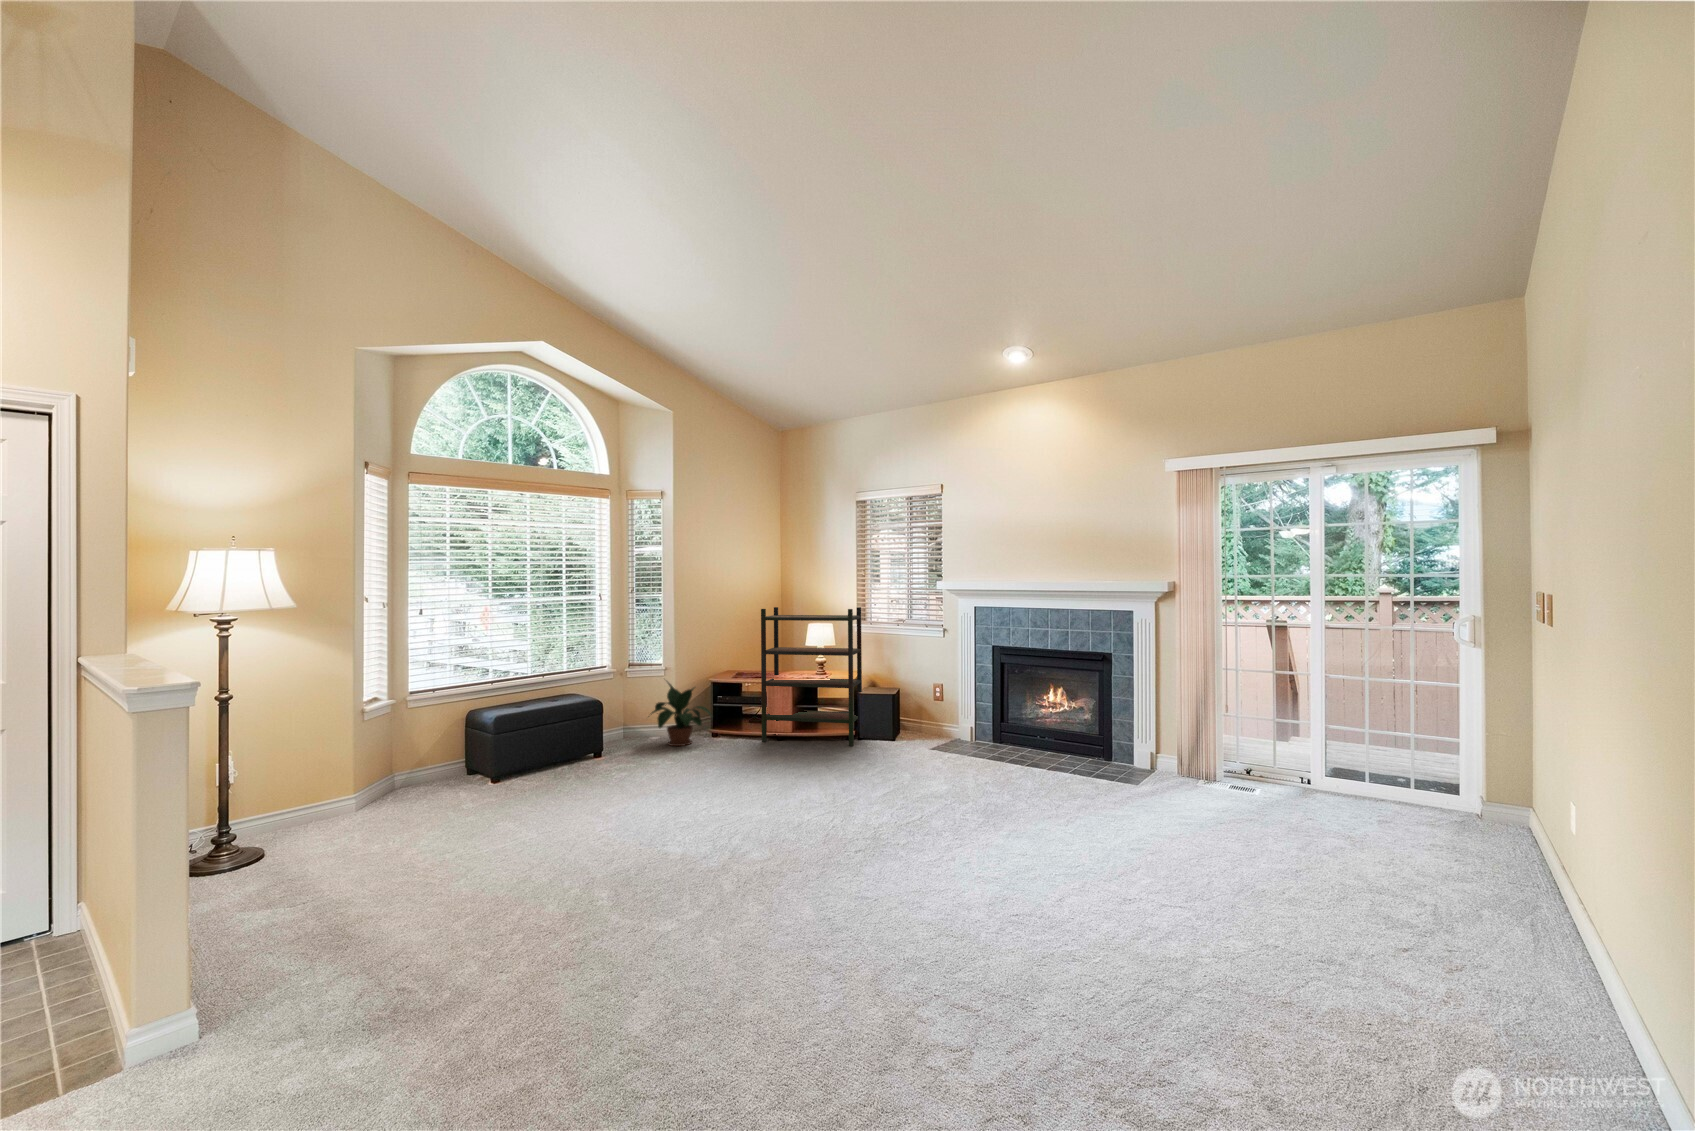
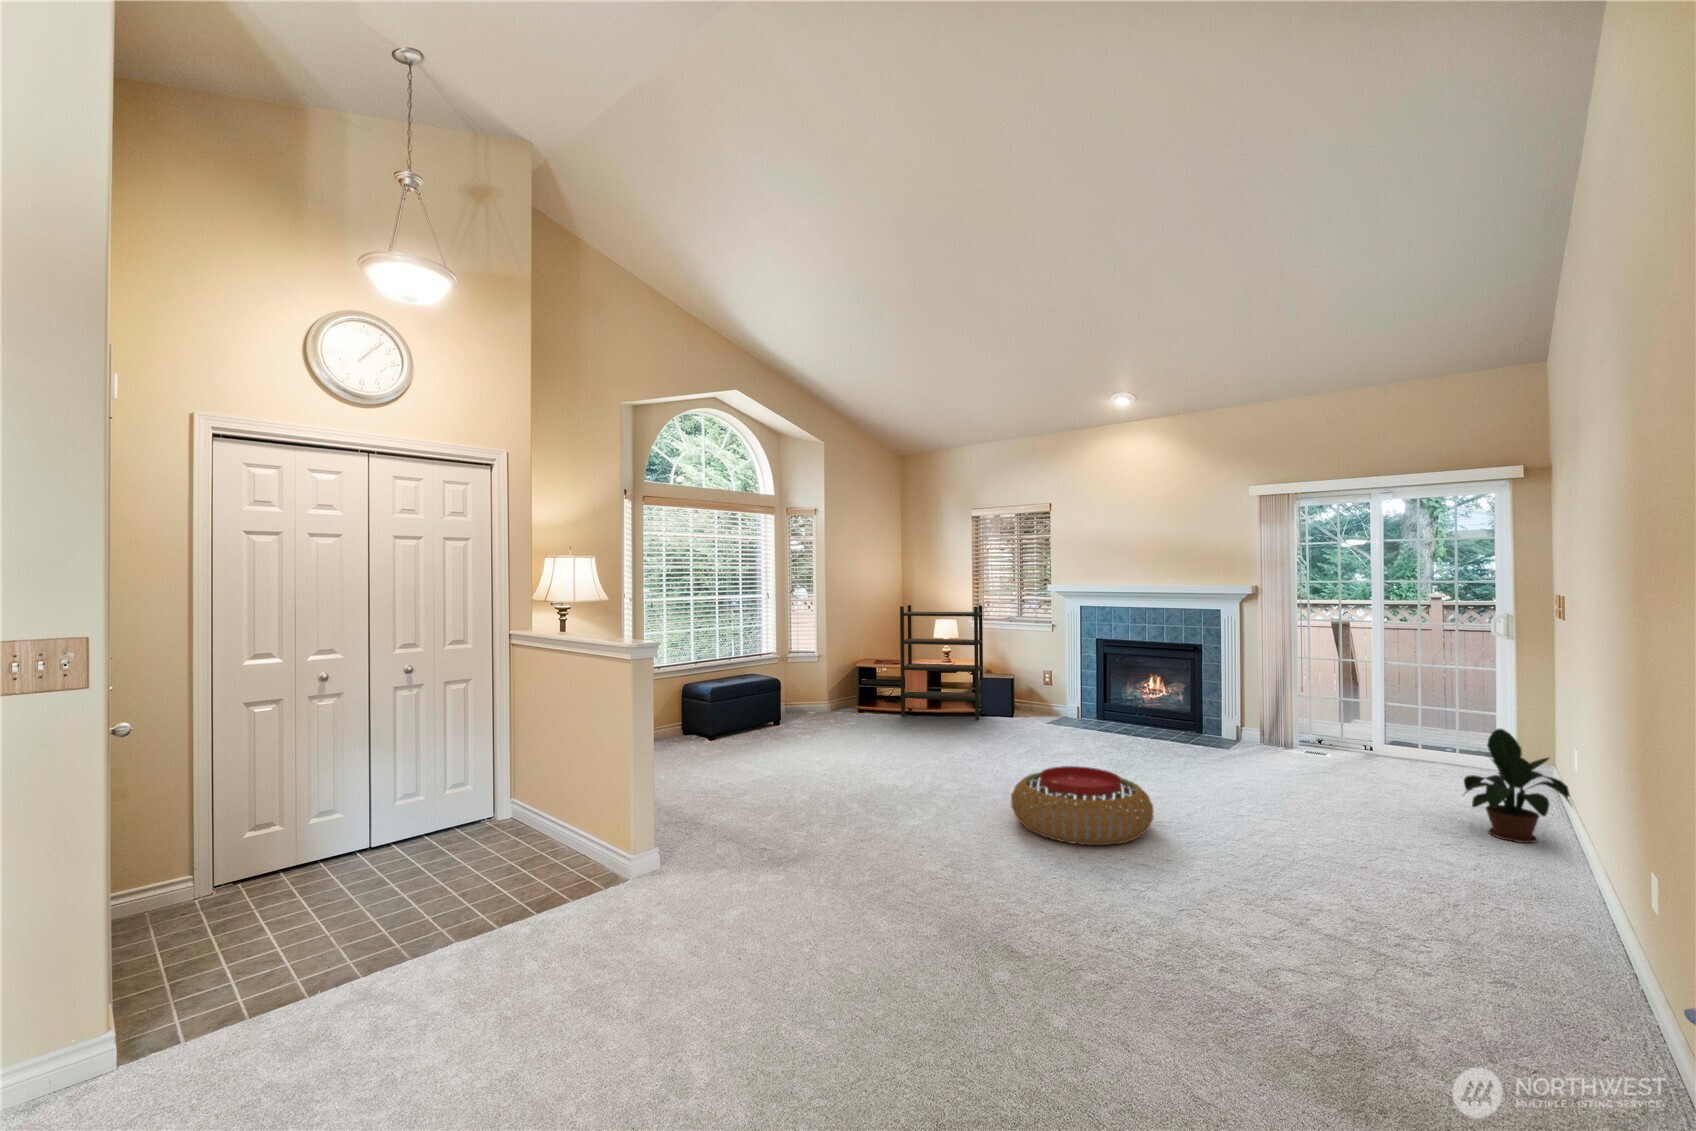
potted plant: present [648,682,712,746] -> present [1463,729,1570,843]
pouf: none [837,831,1031,960] -> present [1011,766,1153,845]

